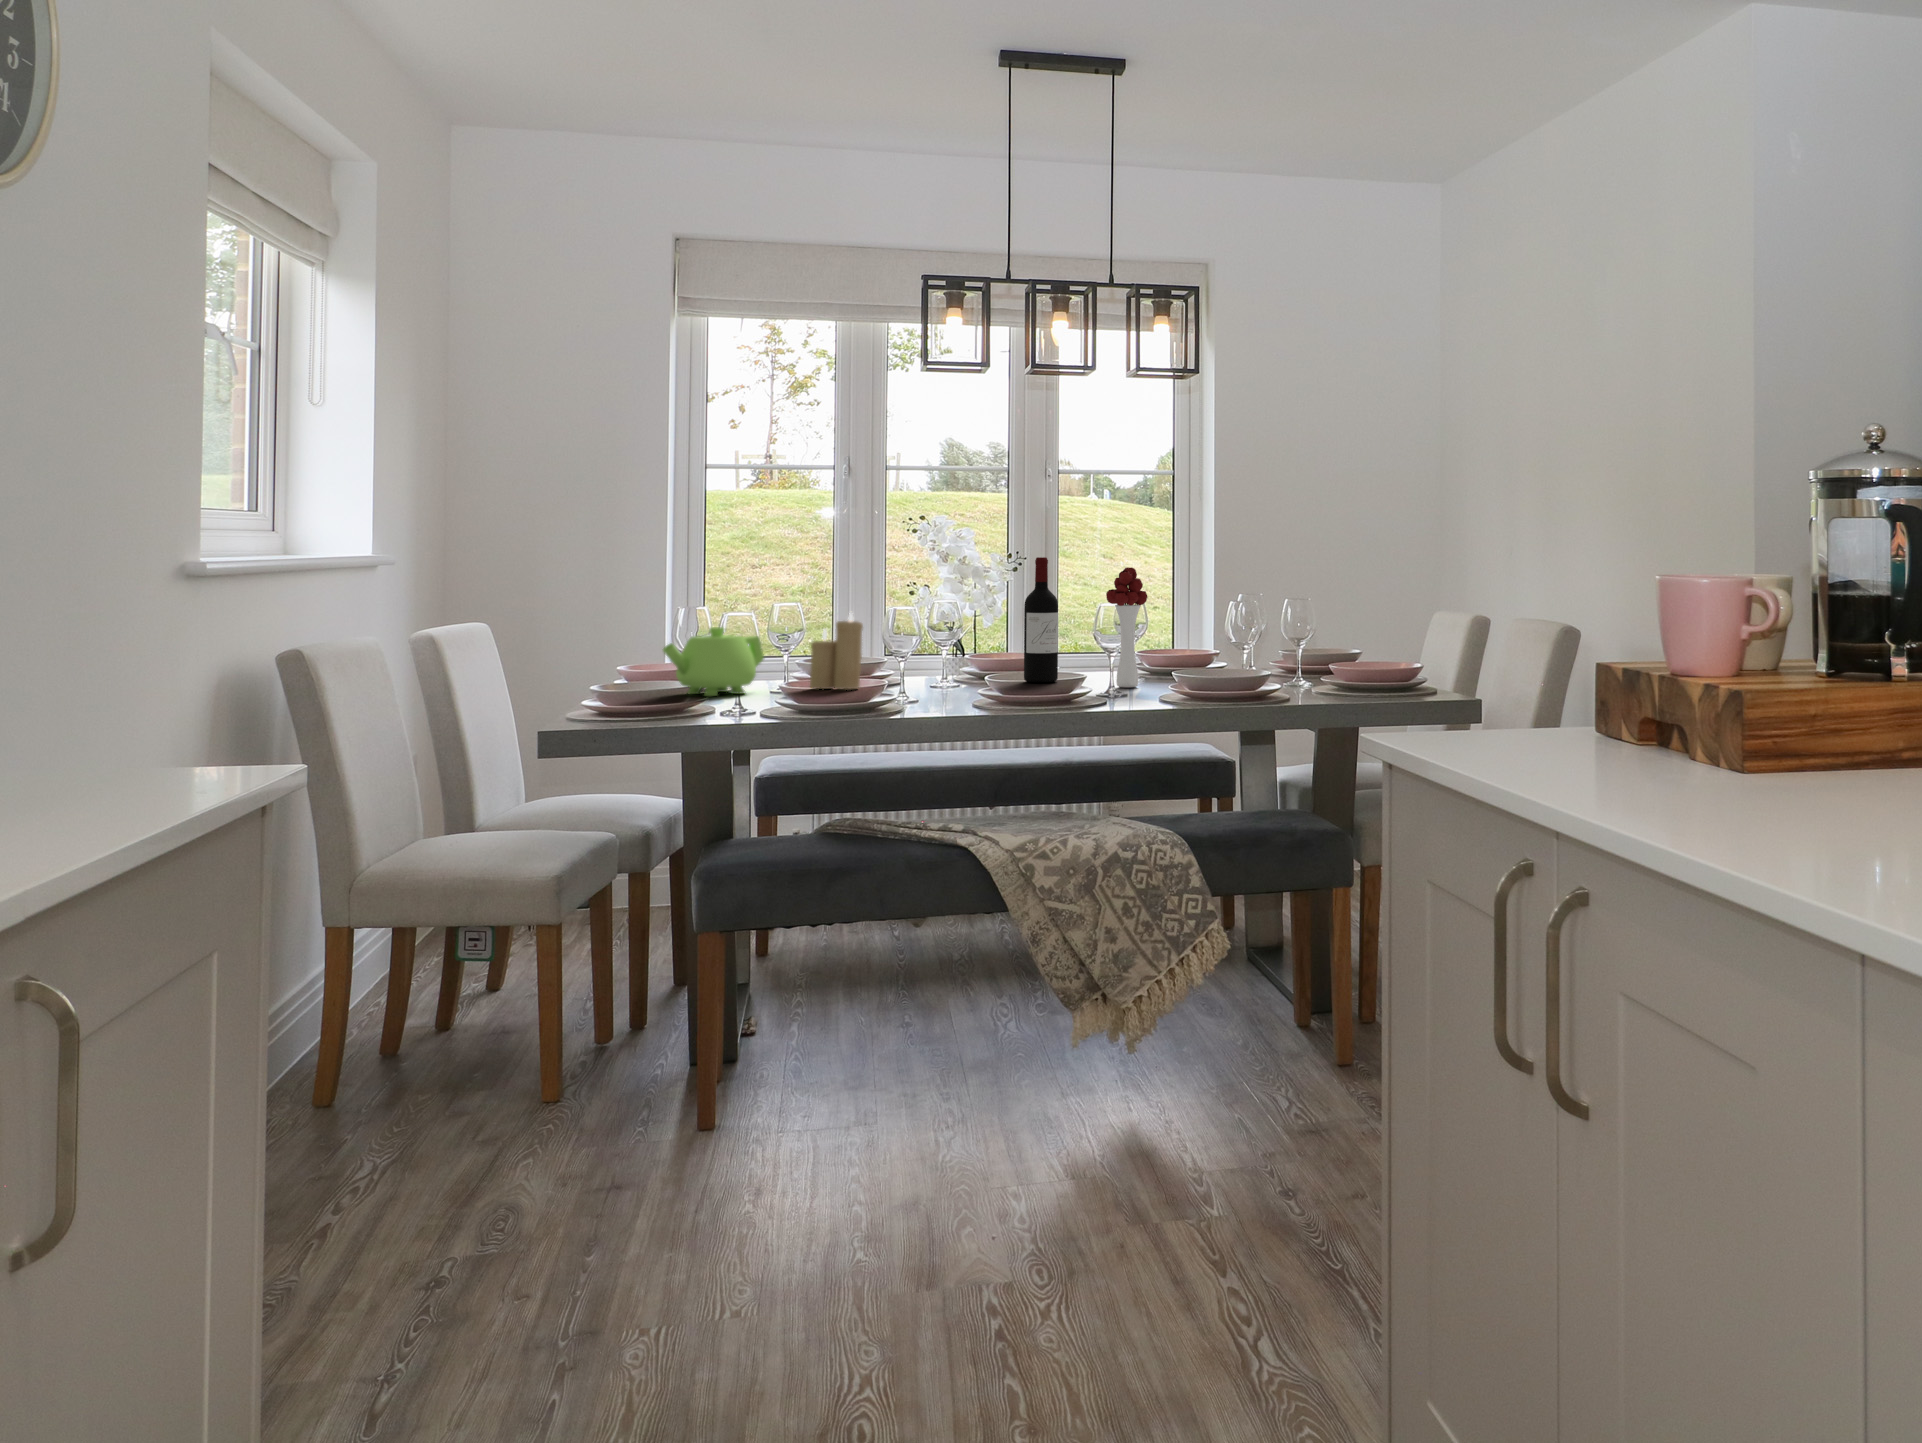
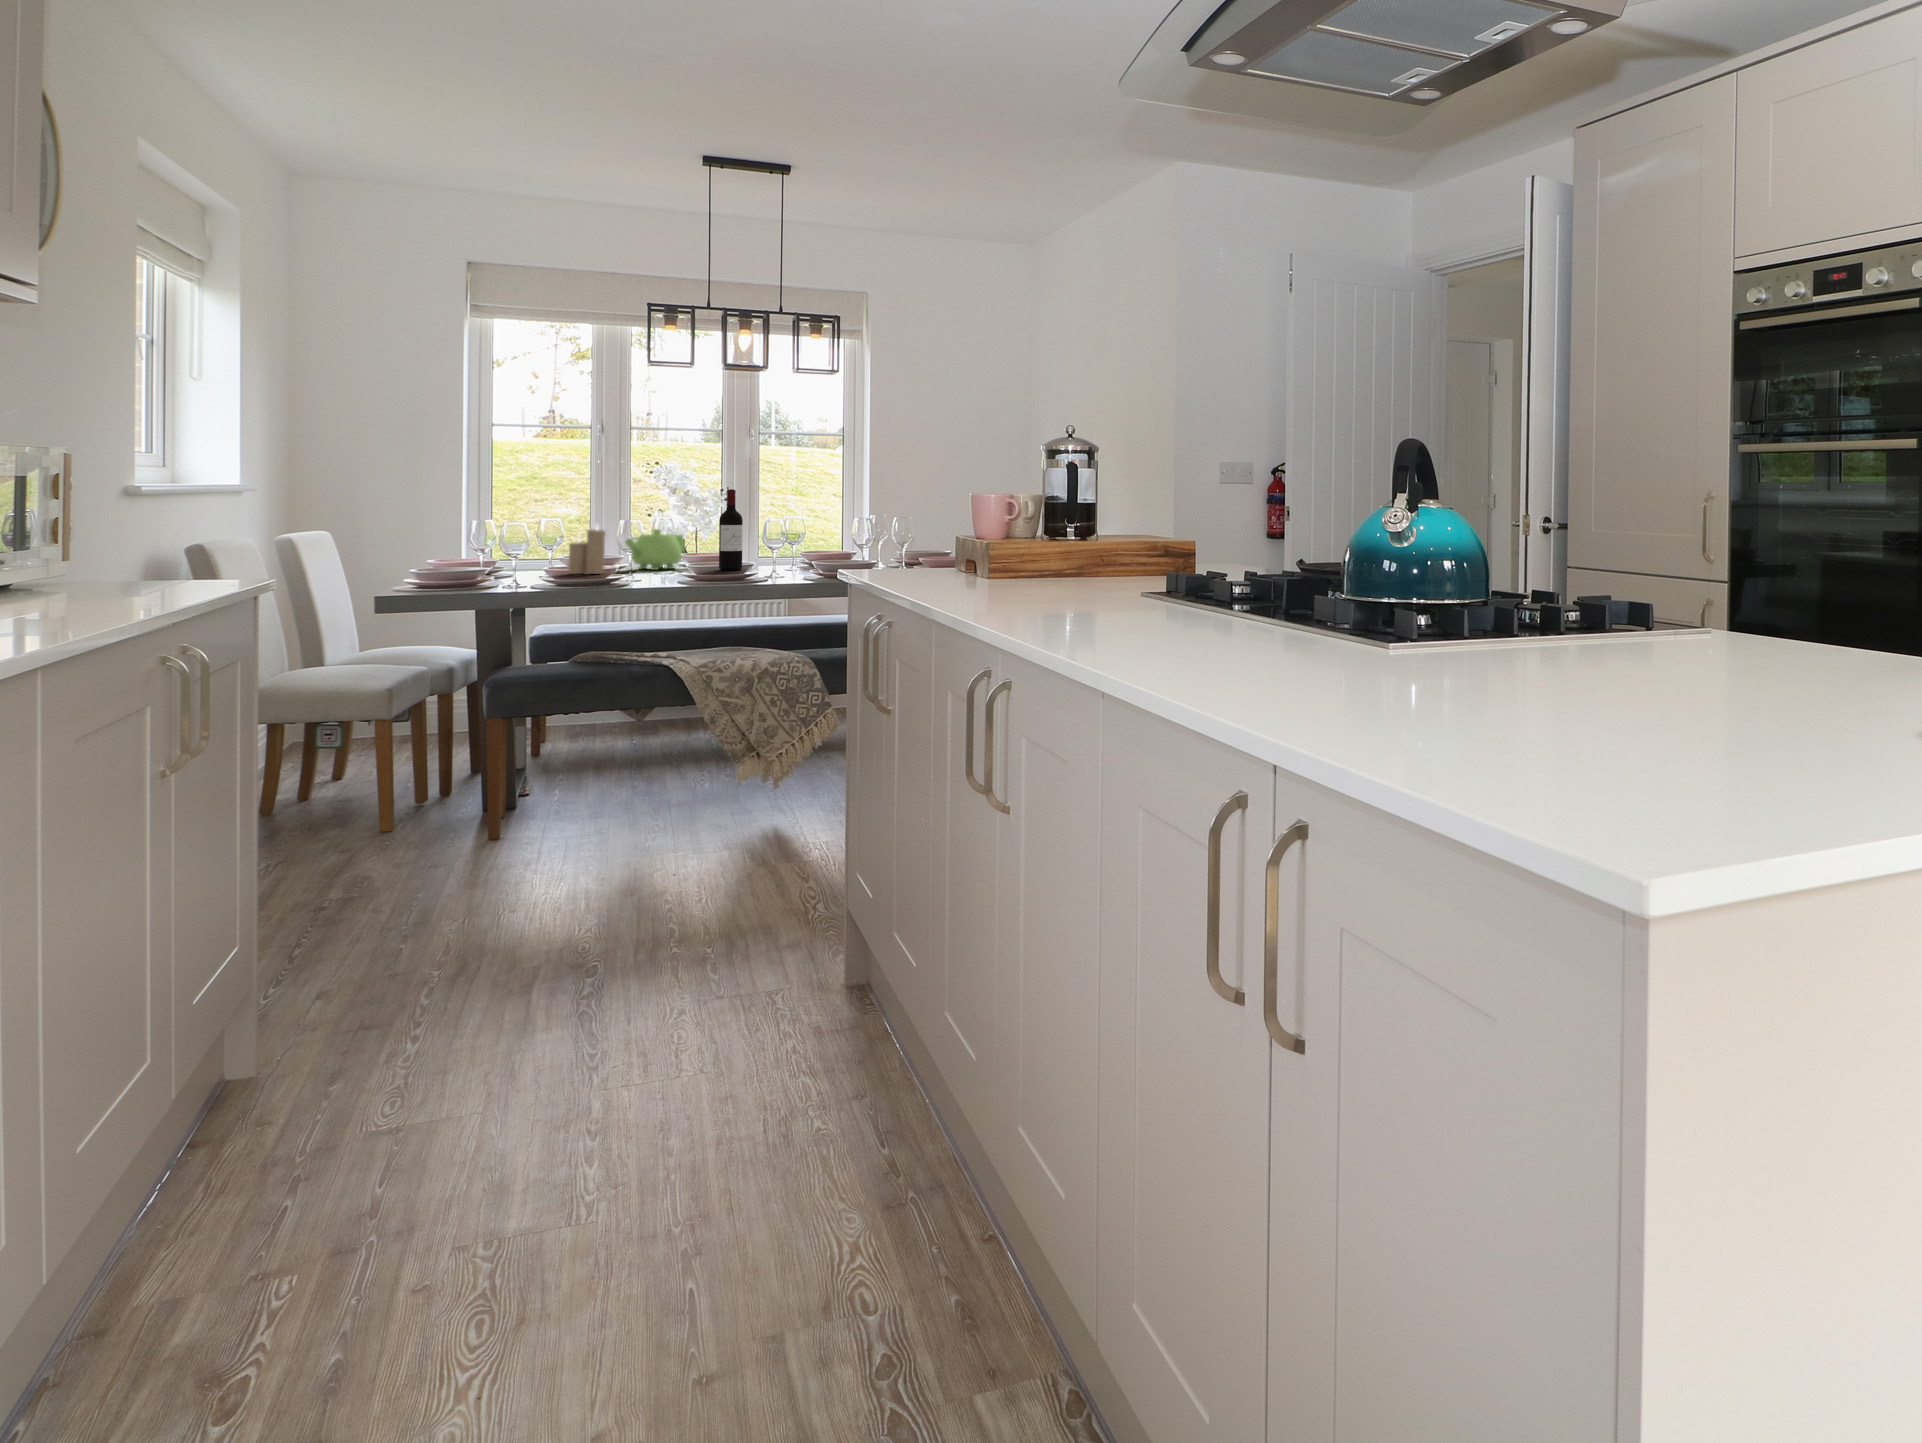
flower bouquet: present [1106,567,1148,688] -> none [773,496,801,572]
teapot: present [663,627,764,696] -> present [625,529,685,570]

